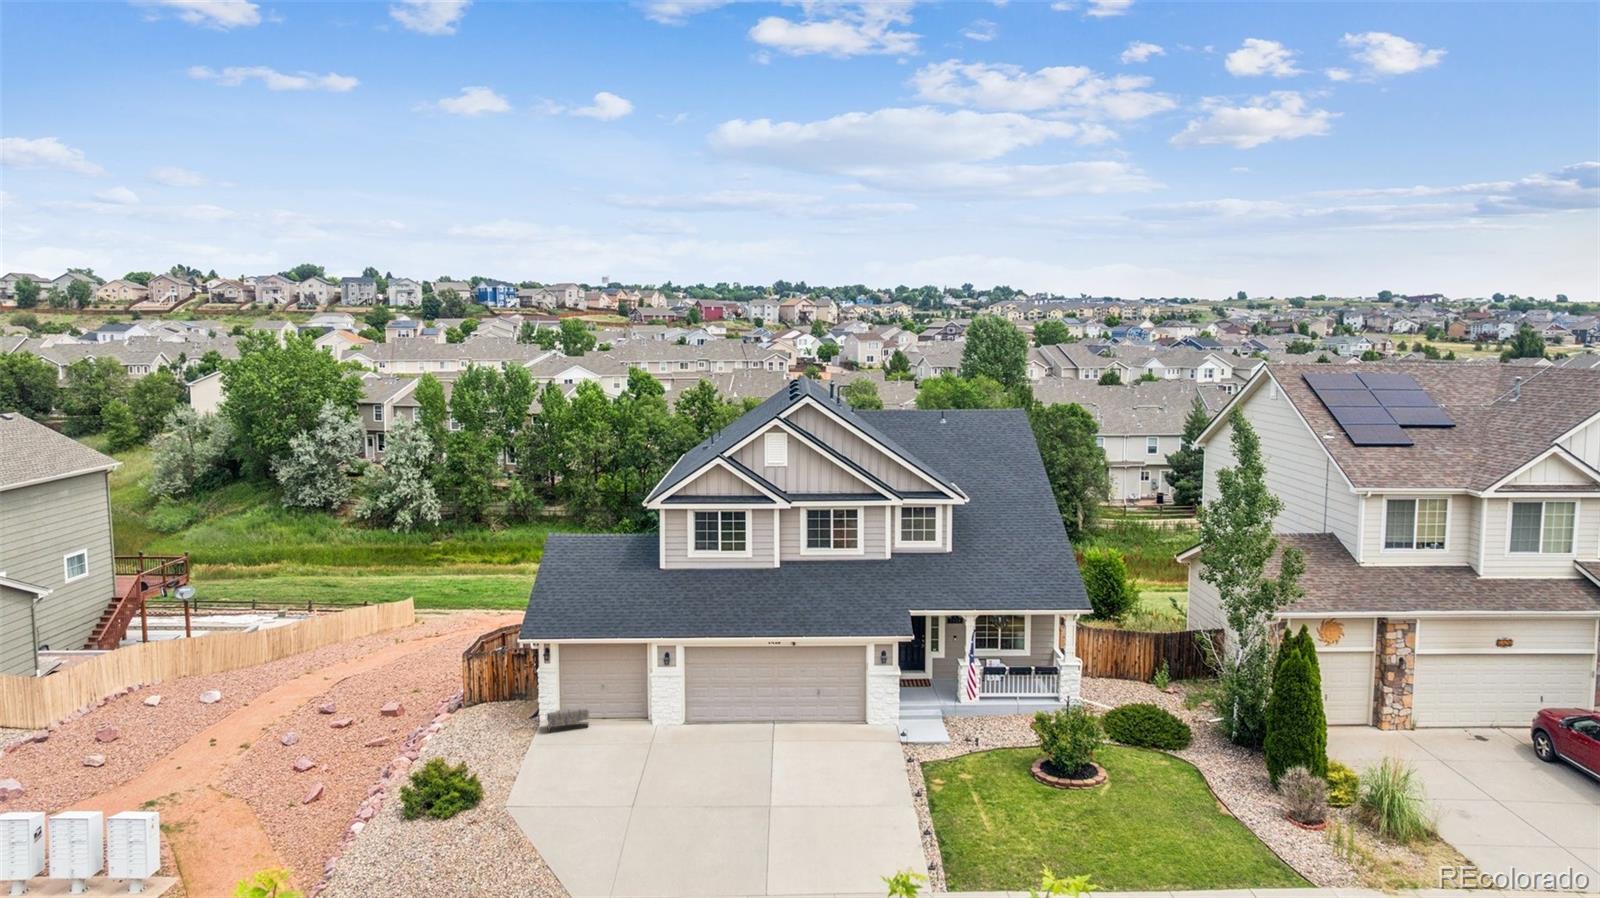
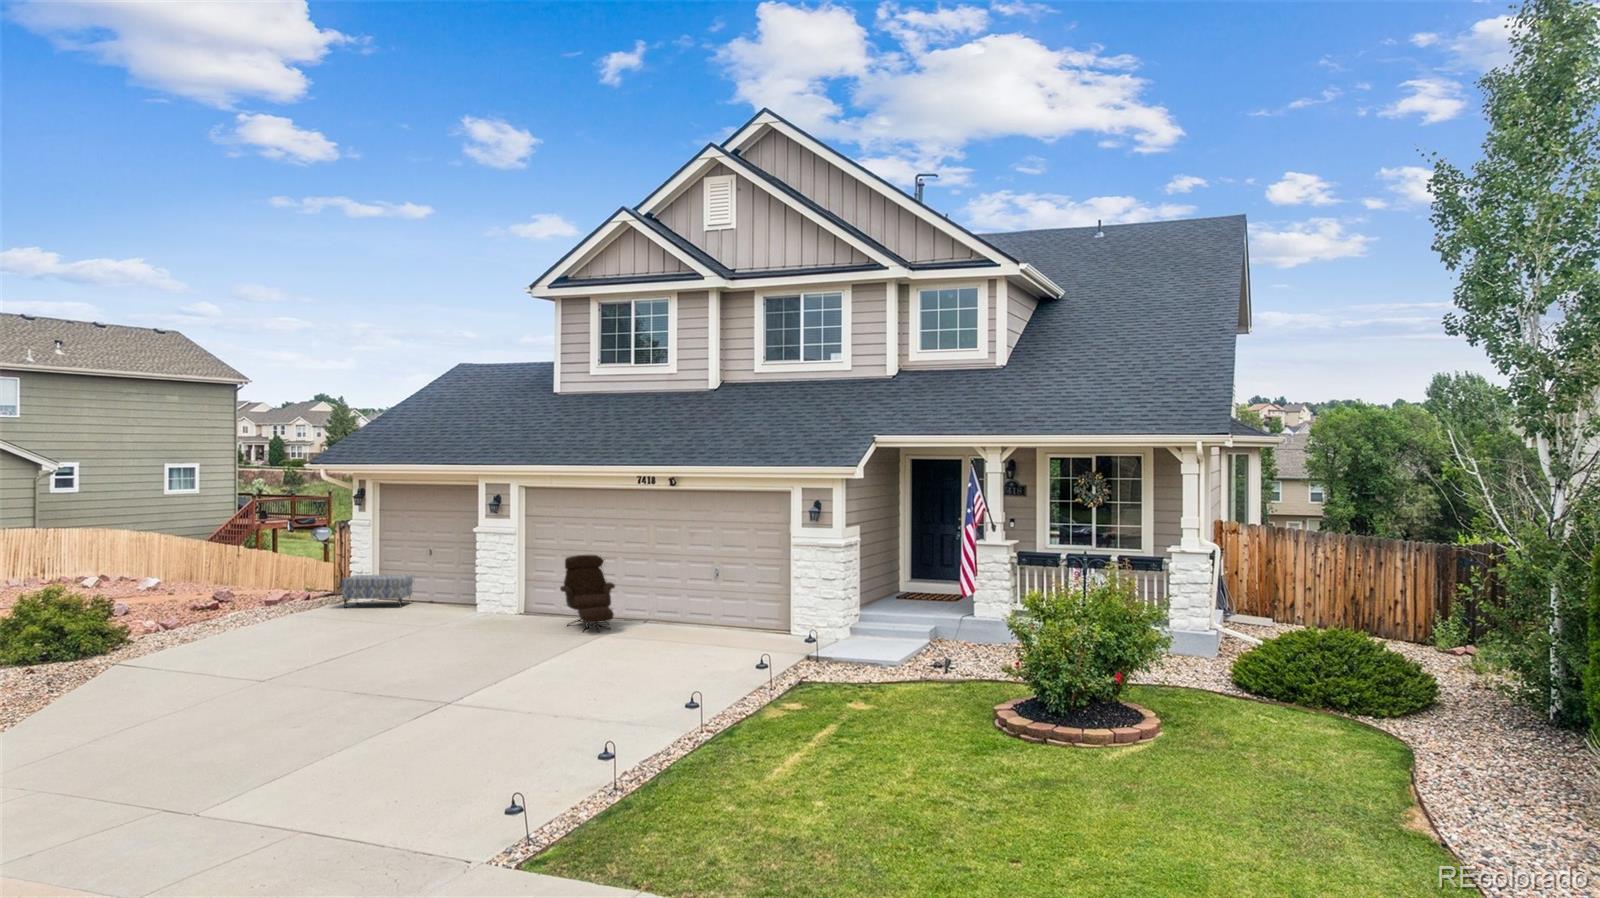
lounge chair: none [722,684,765,735] -> present [560,555,615,632]

